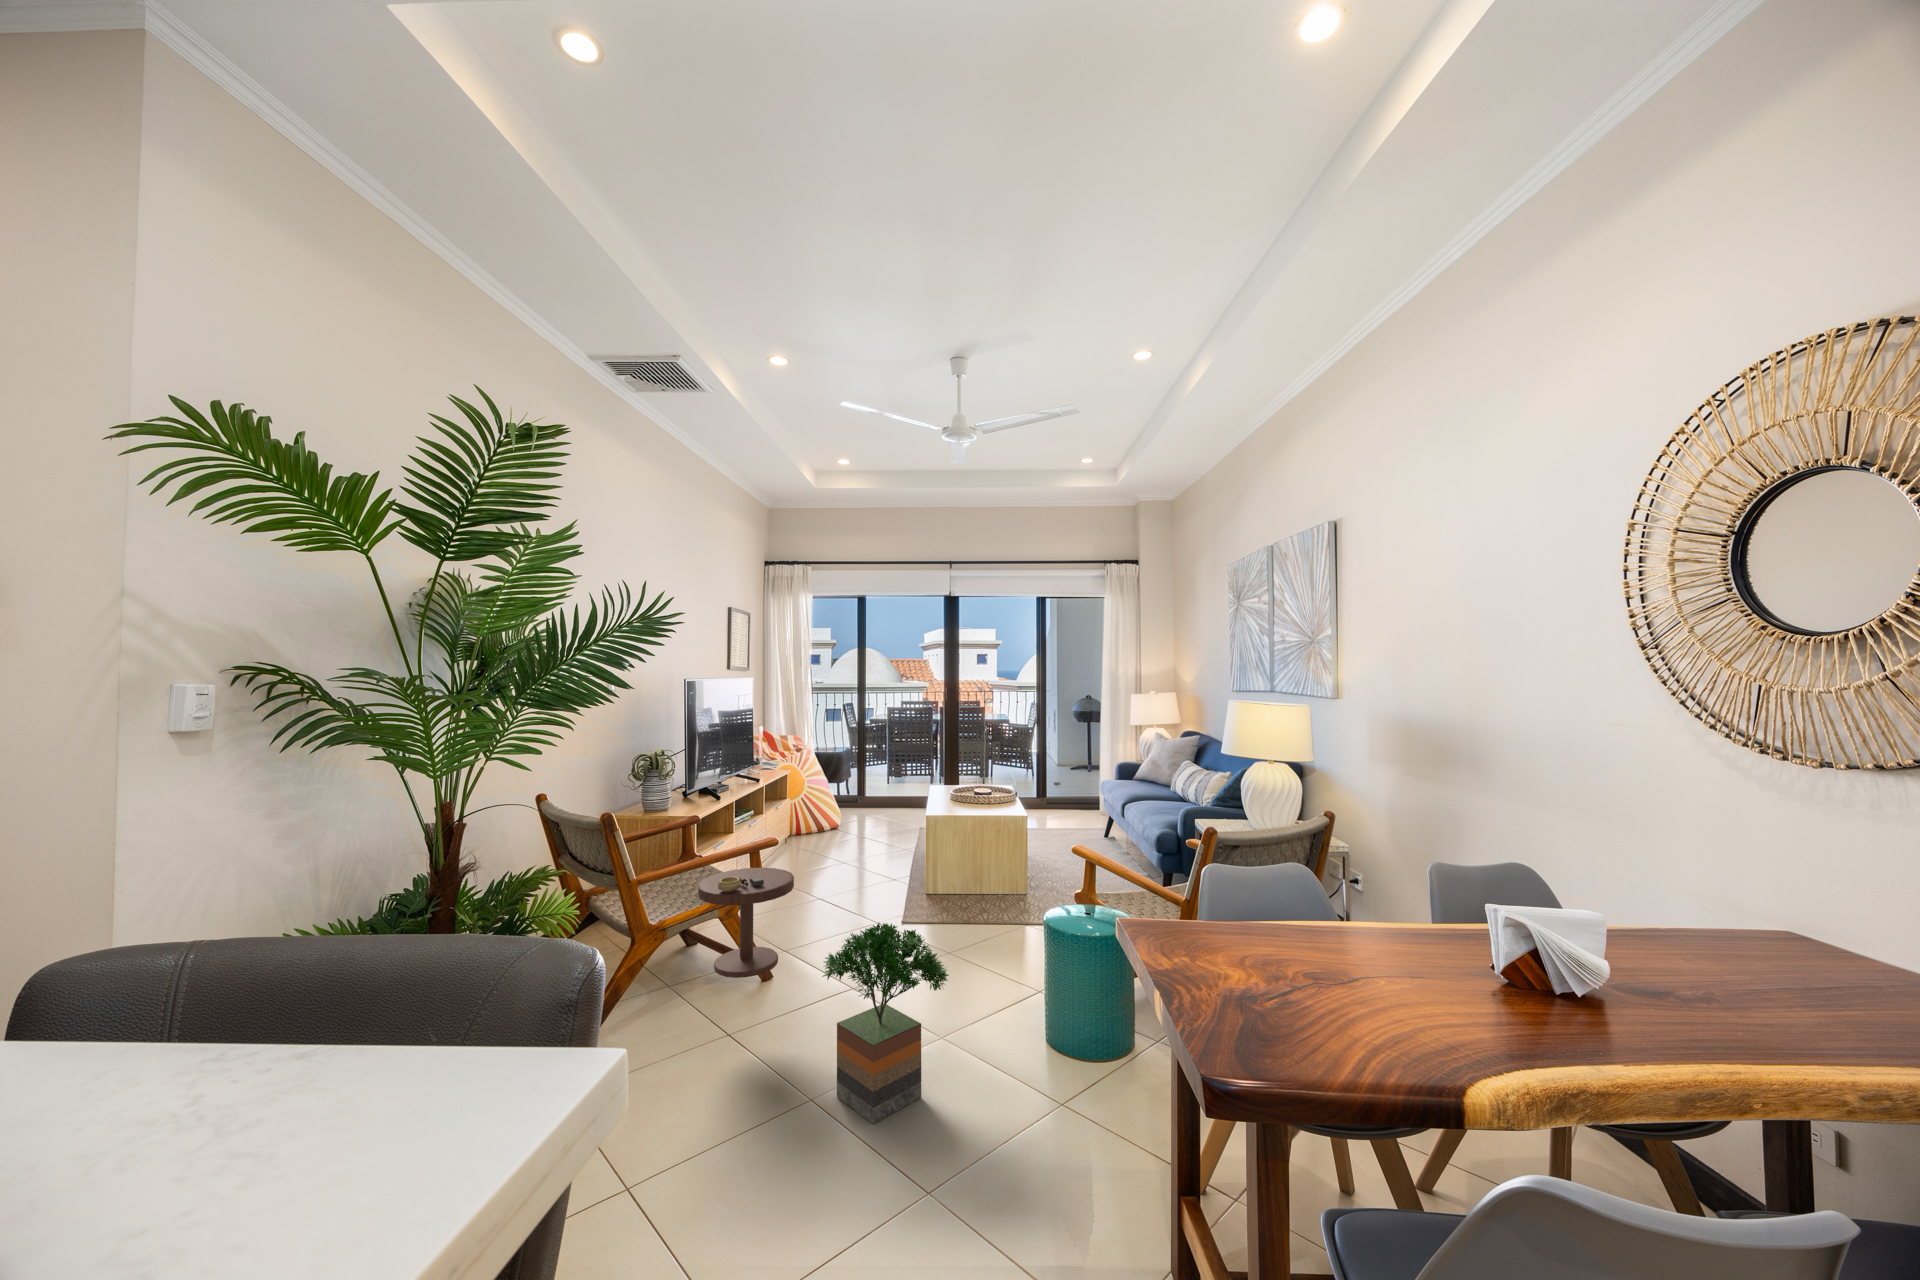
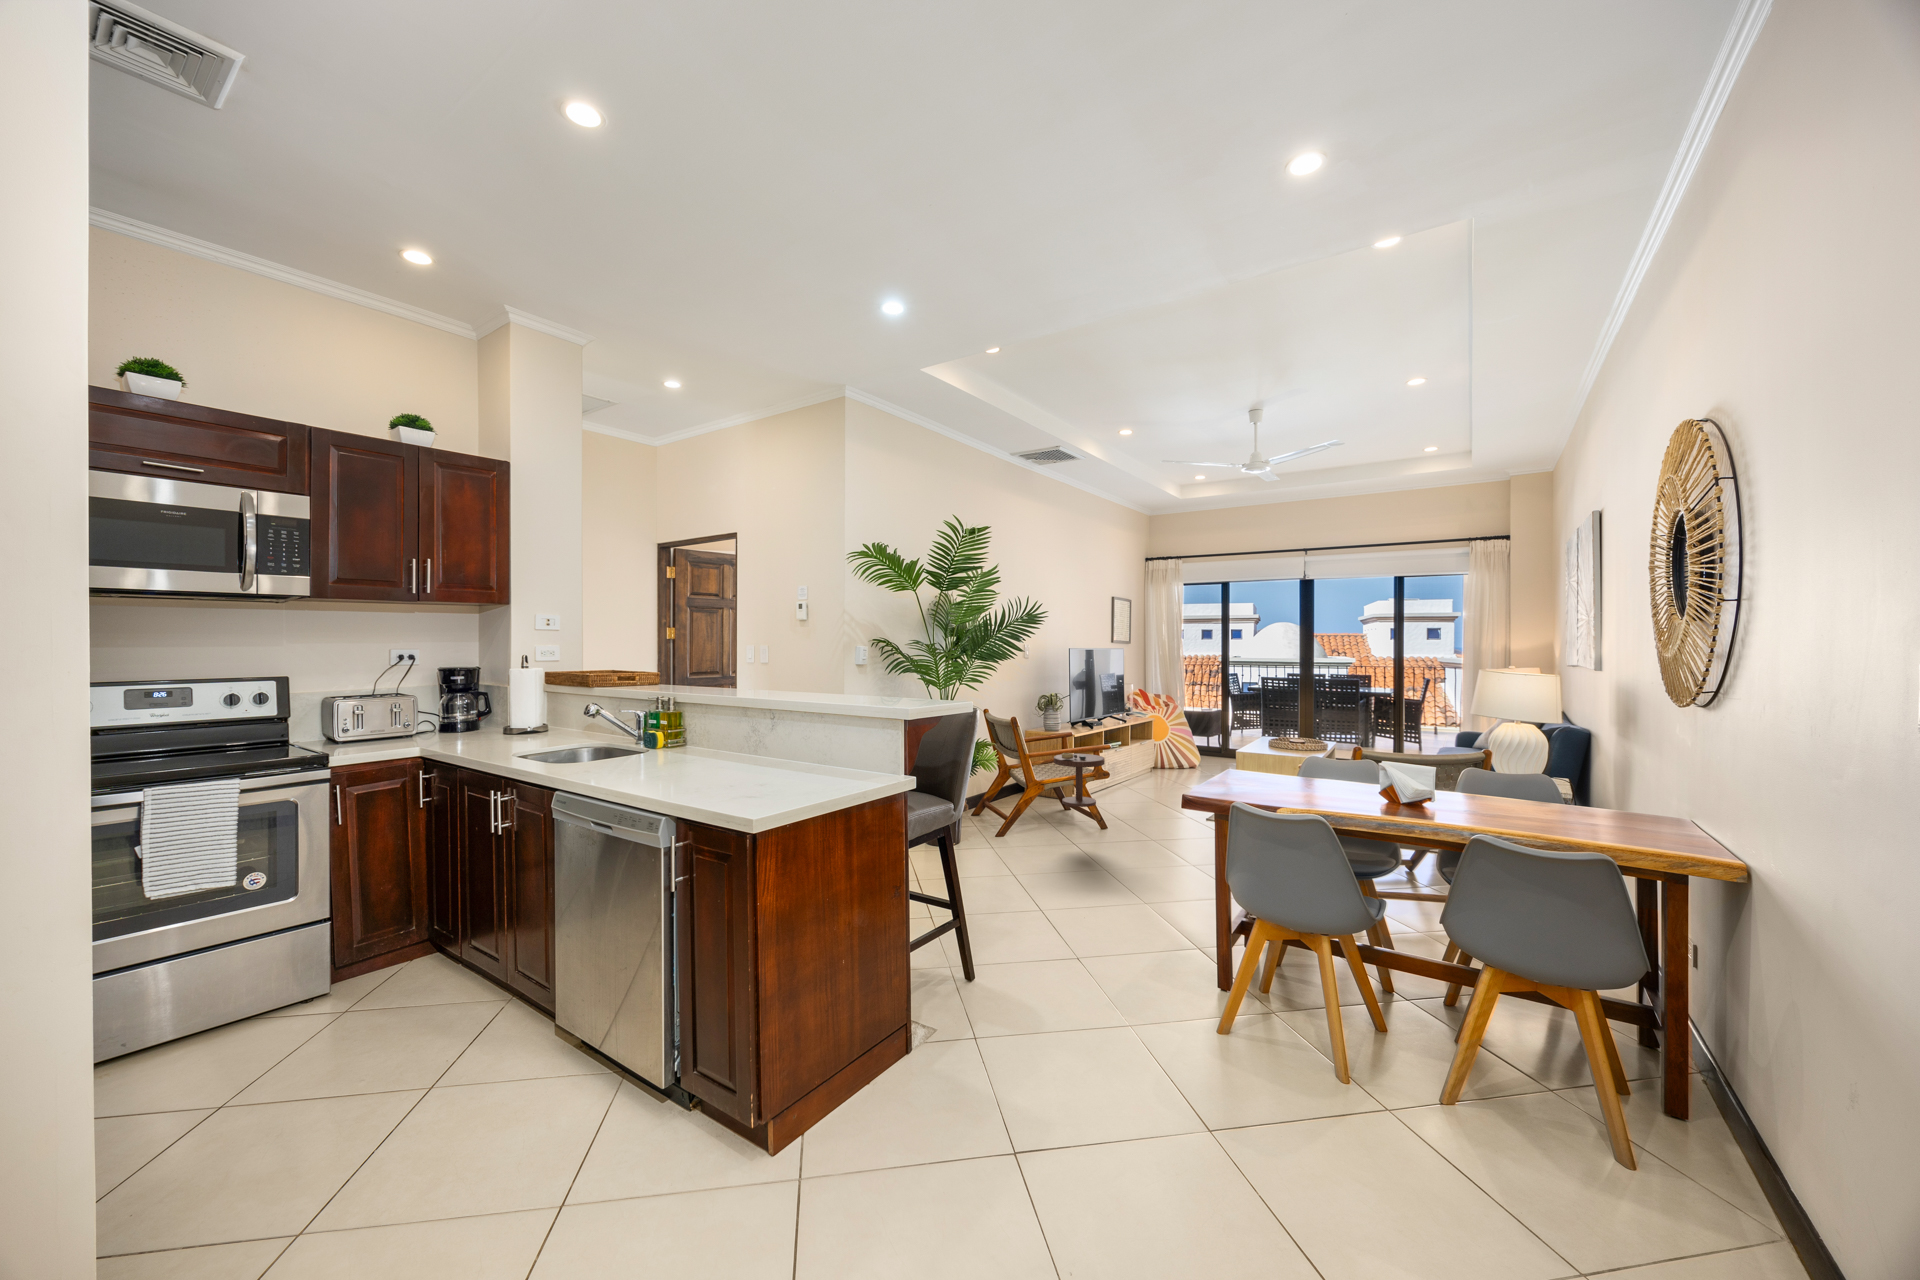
potted tree: present [822,923,949,1124] -> none [1107,783,1175,880]

